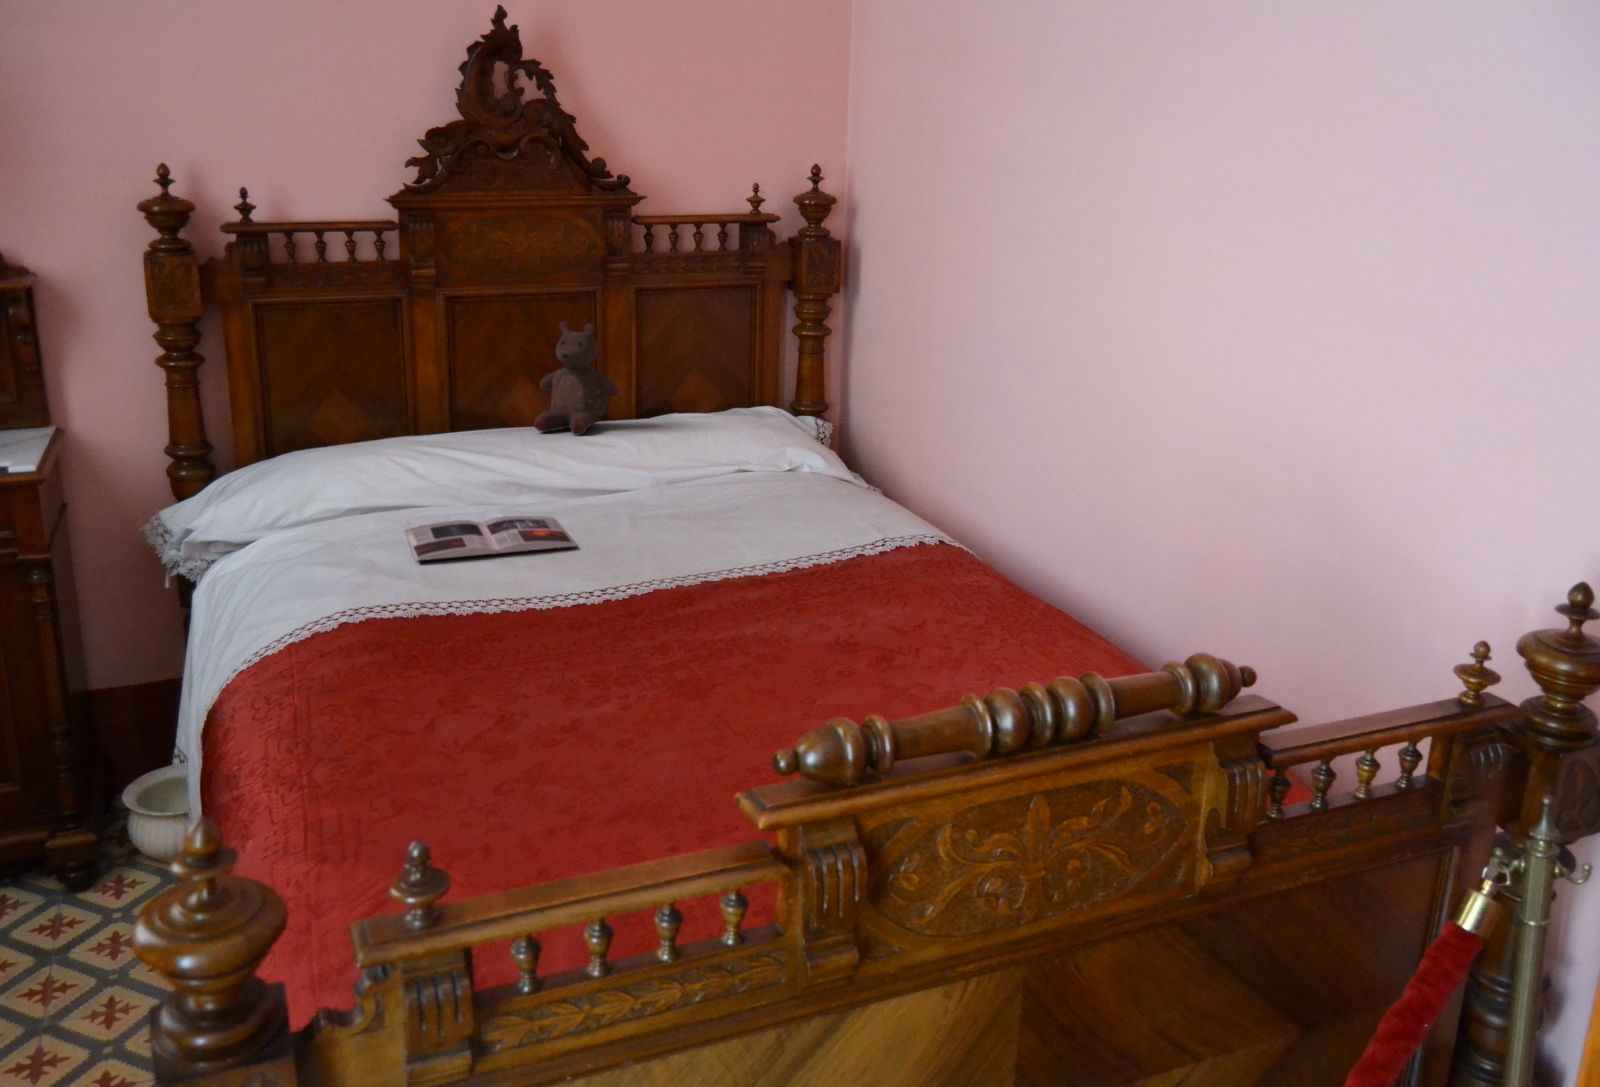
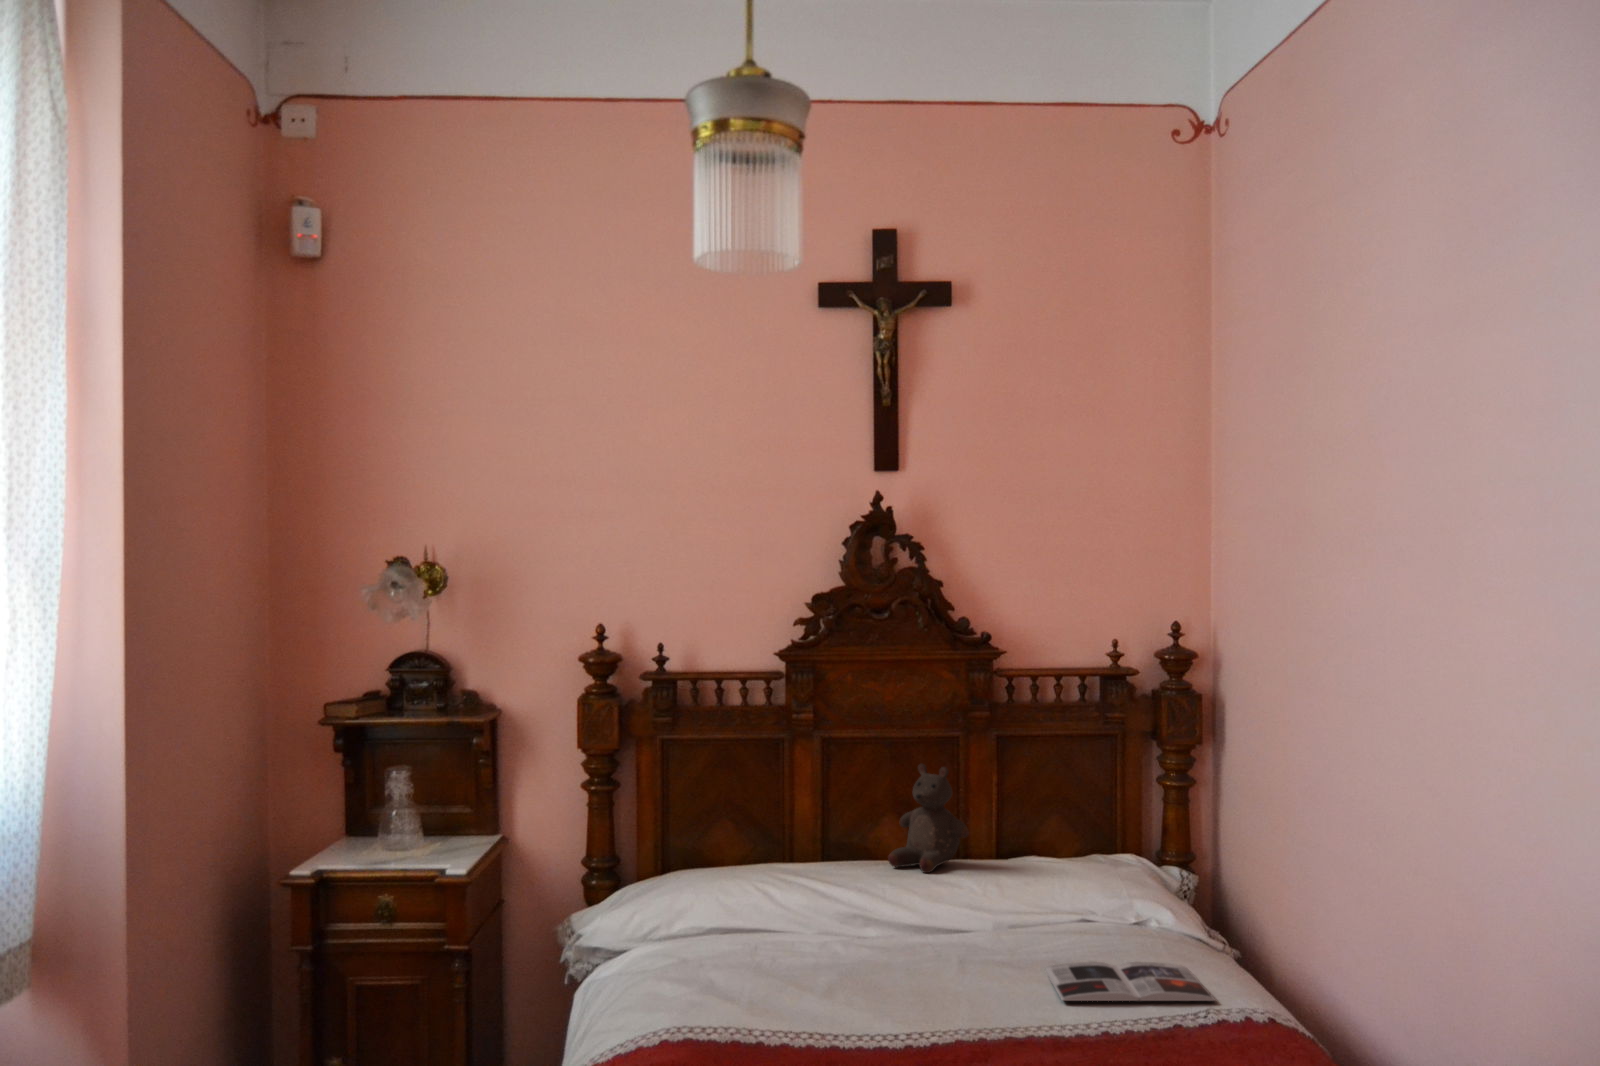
magazine: present [405,516,576,560] -> present [1045,961,1216,1001]

